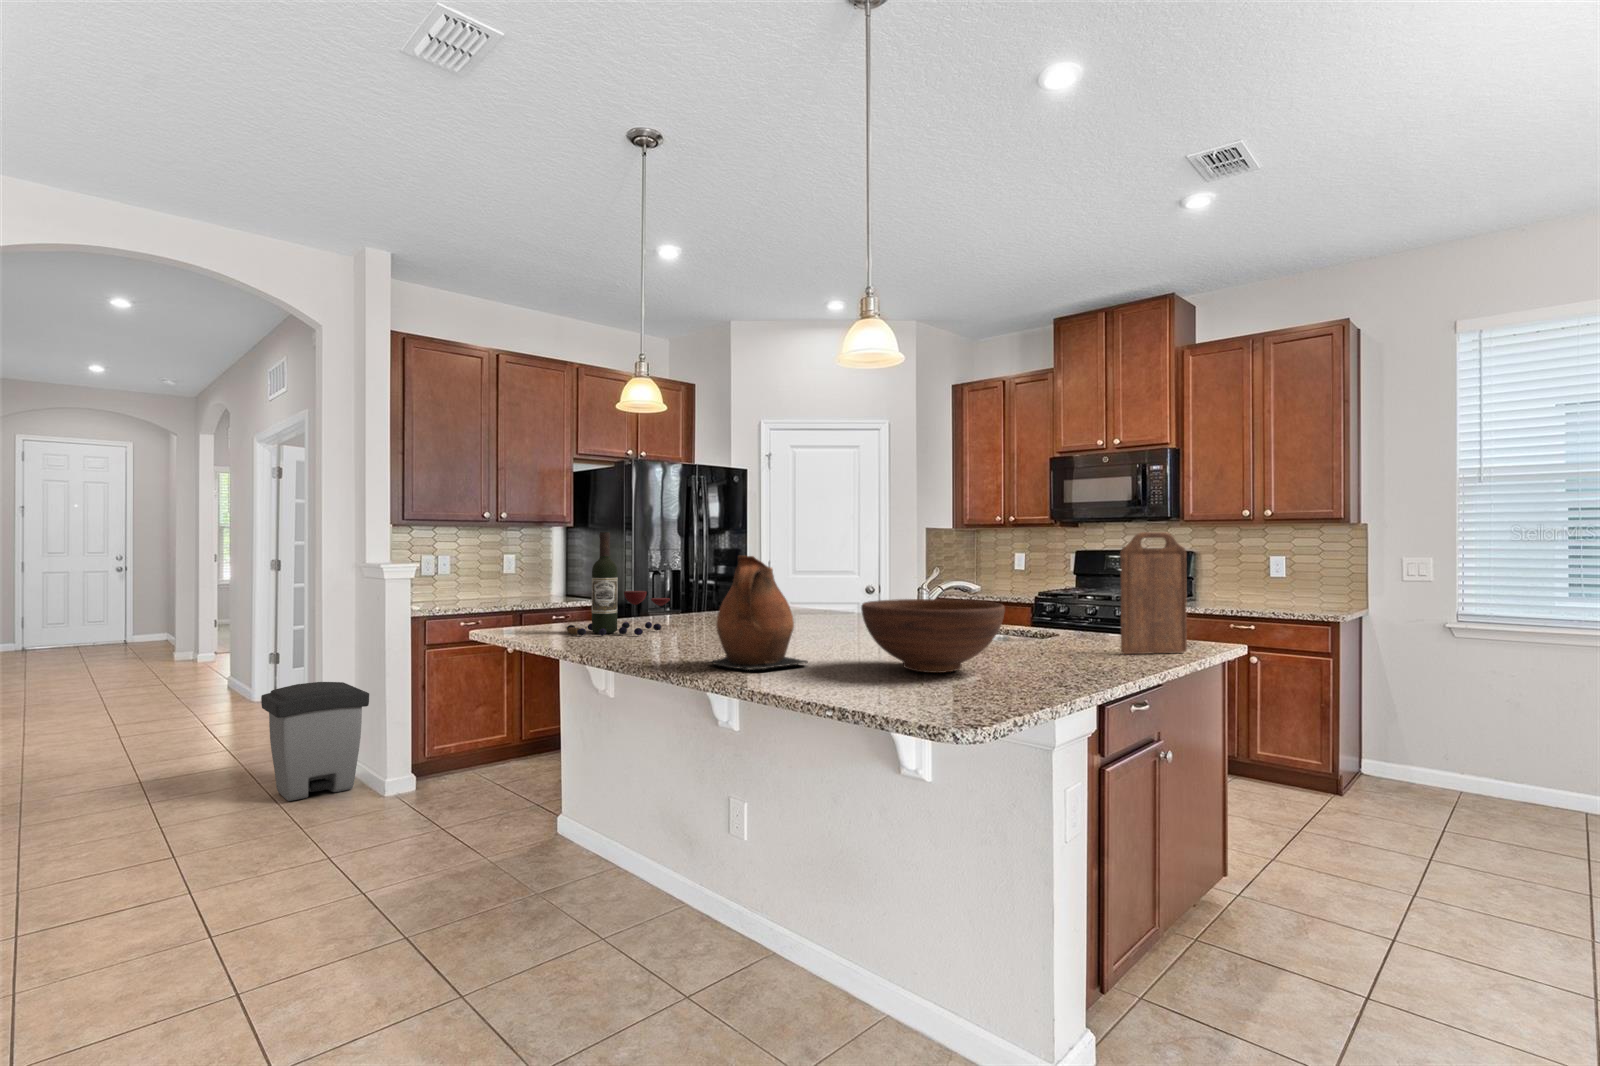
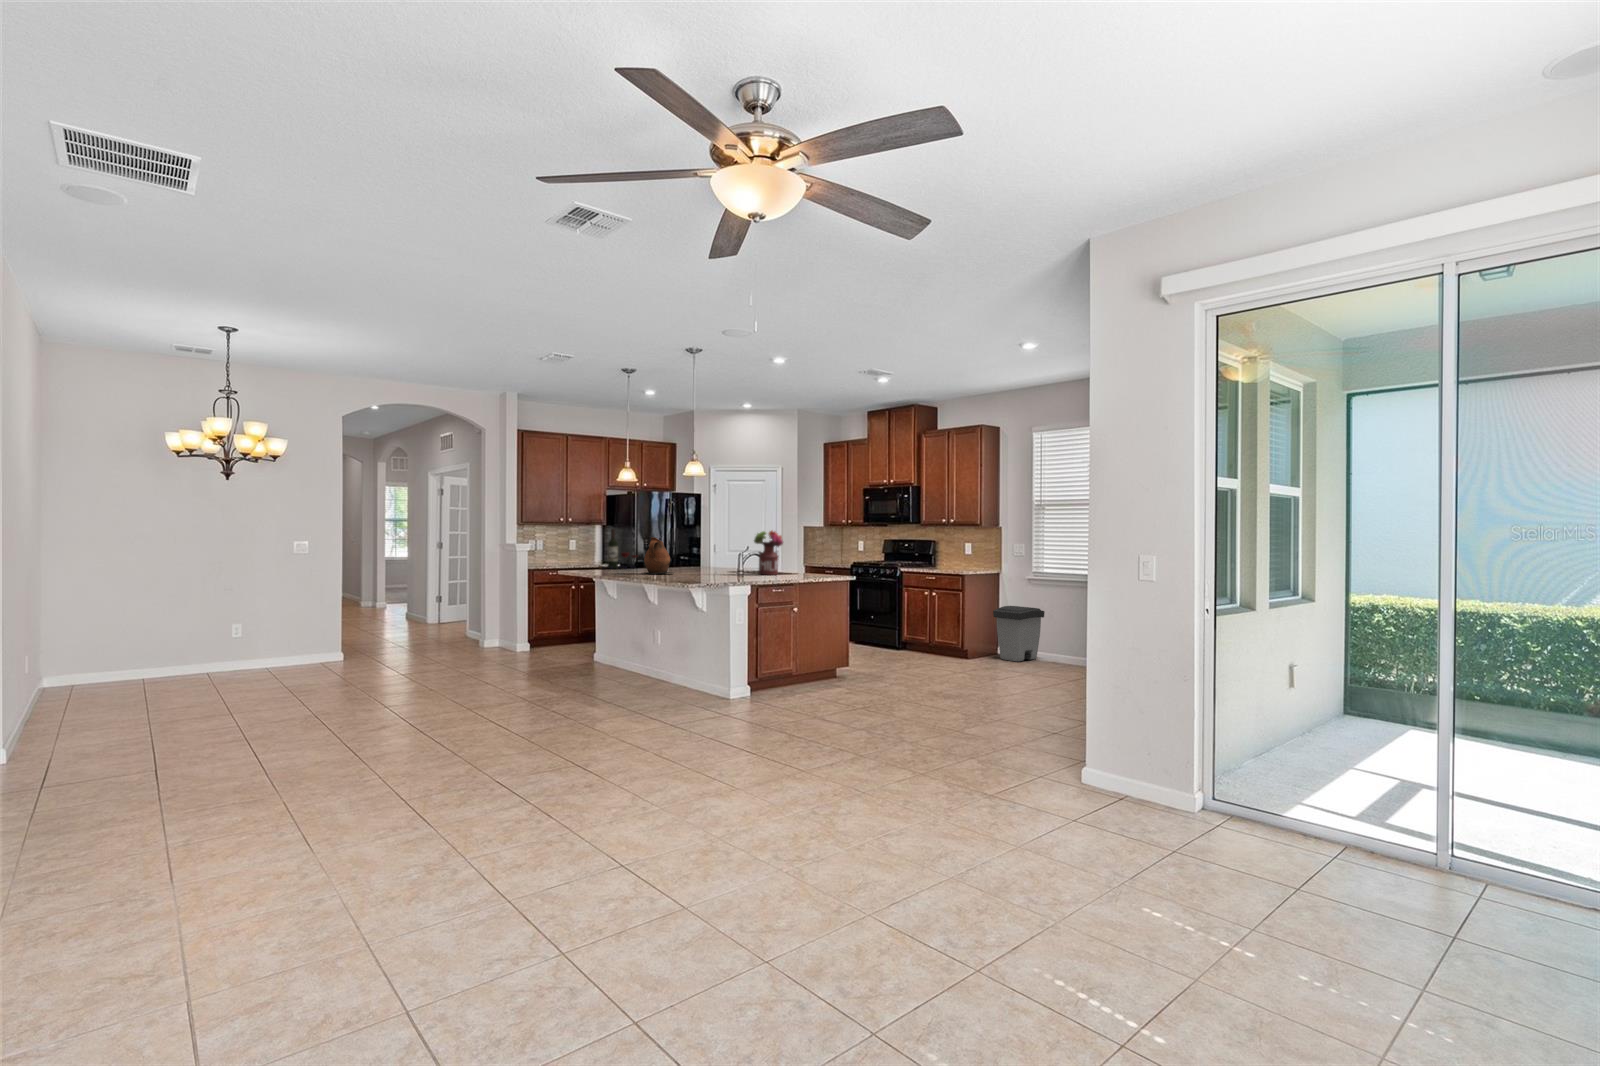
flower arrangement: none [1024,531,1117,661] -> present [754,531,783,575]
cutting board: present [1120,532,1187,654] -> none [794,531,820,575]
fruit bowl: present [861,599,1005,673] -> none [690,553,736,575]
trash can: present [261,682,369,801] -> present [993,606,1045,662]

